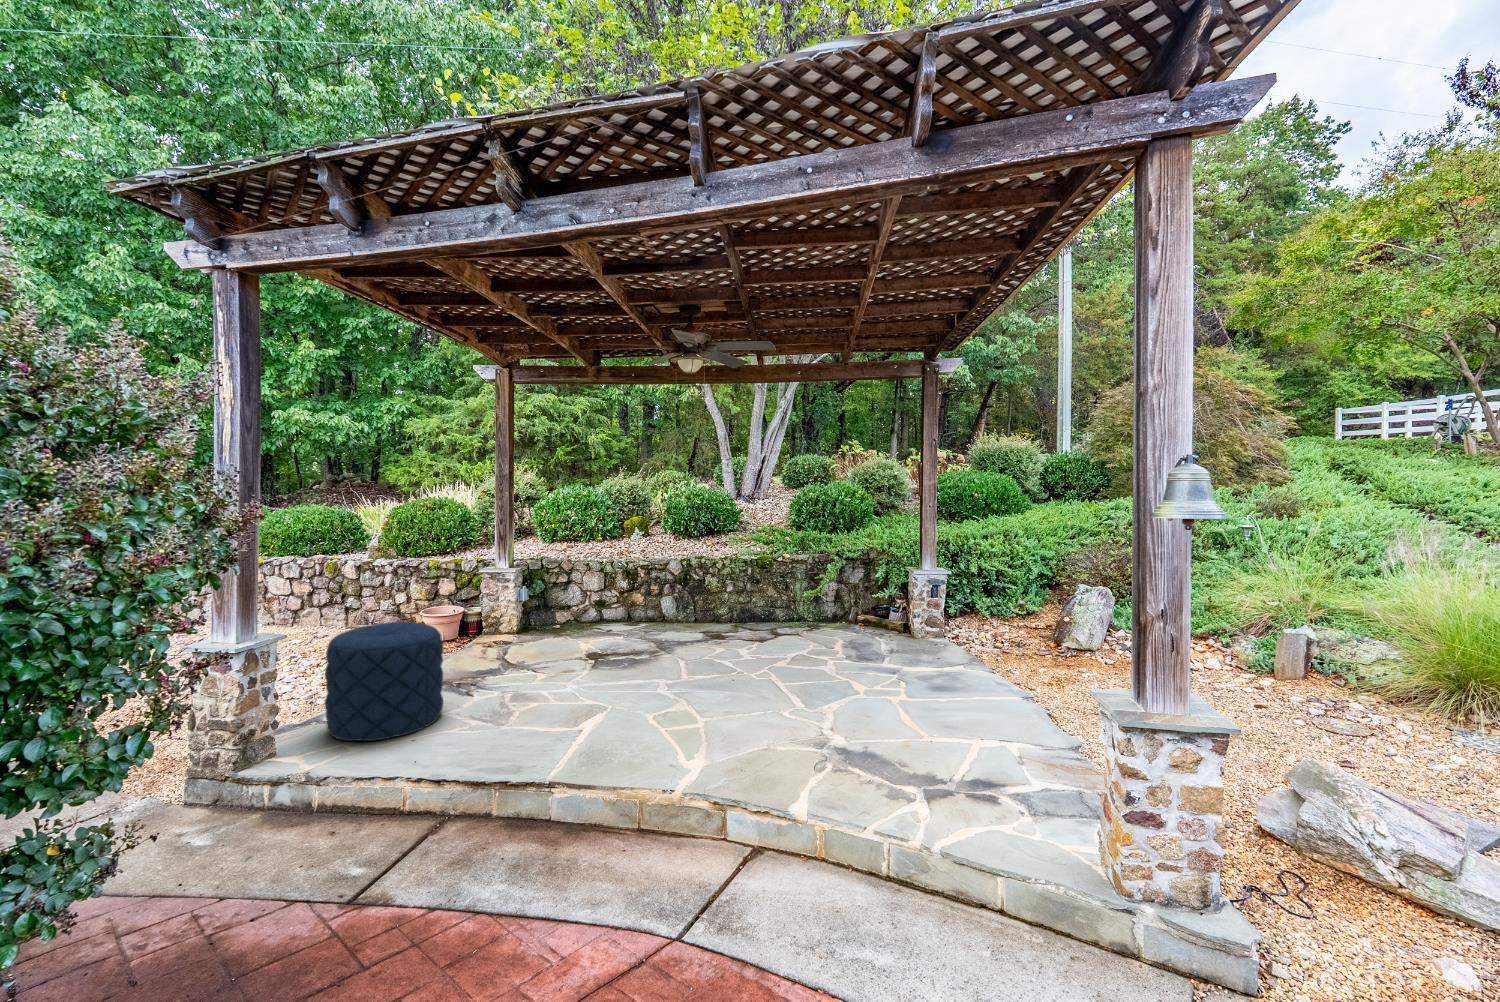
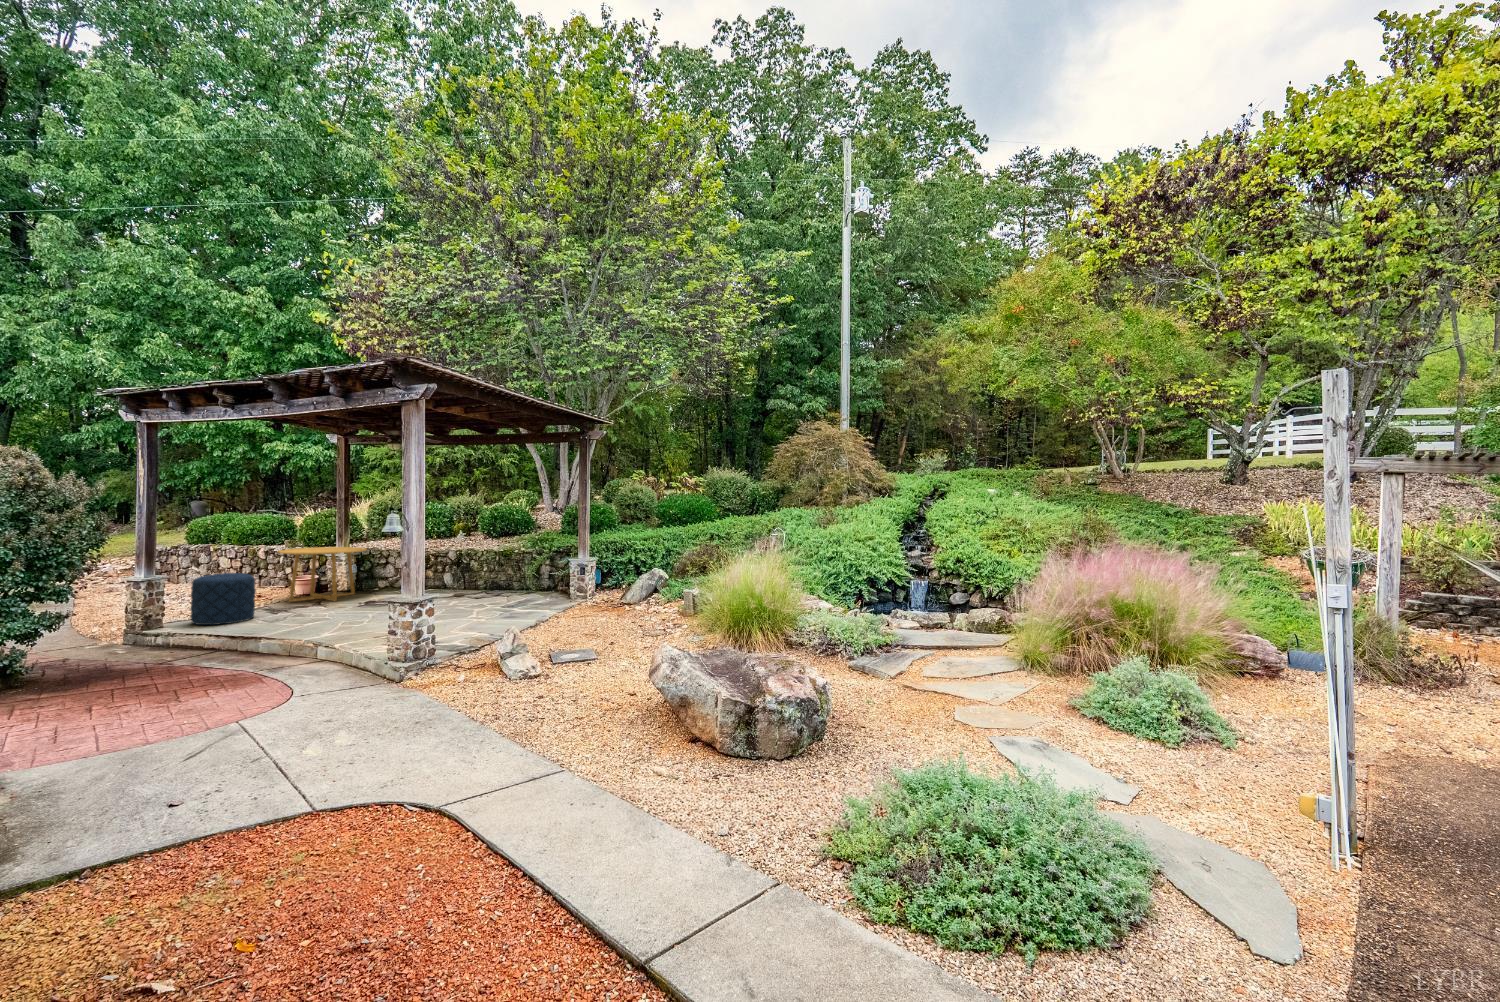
round table: none [426,558,567,663] -> present [278,547,367,602]

